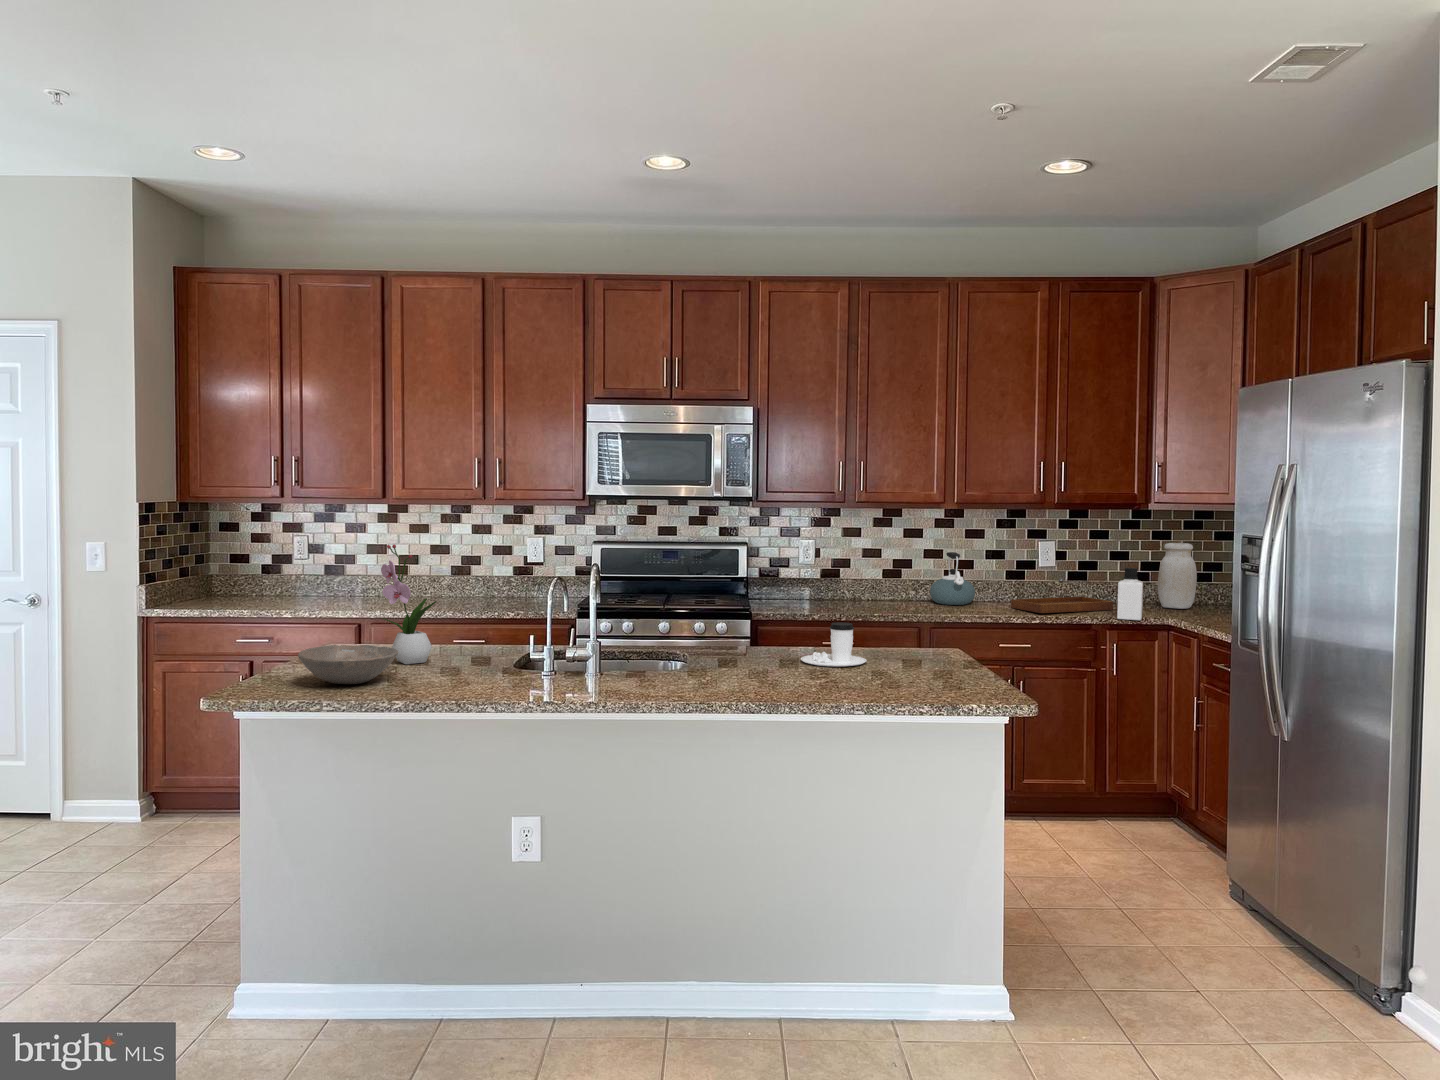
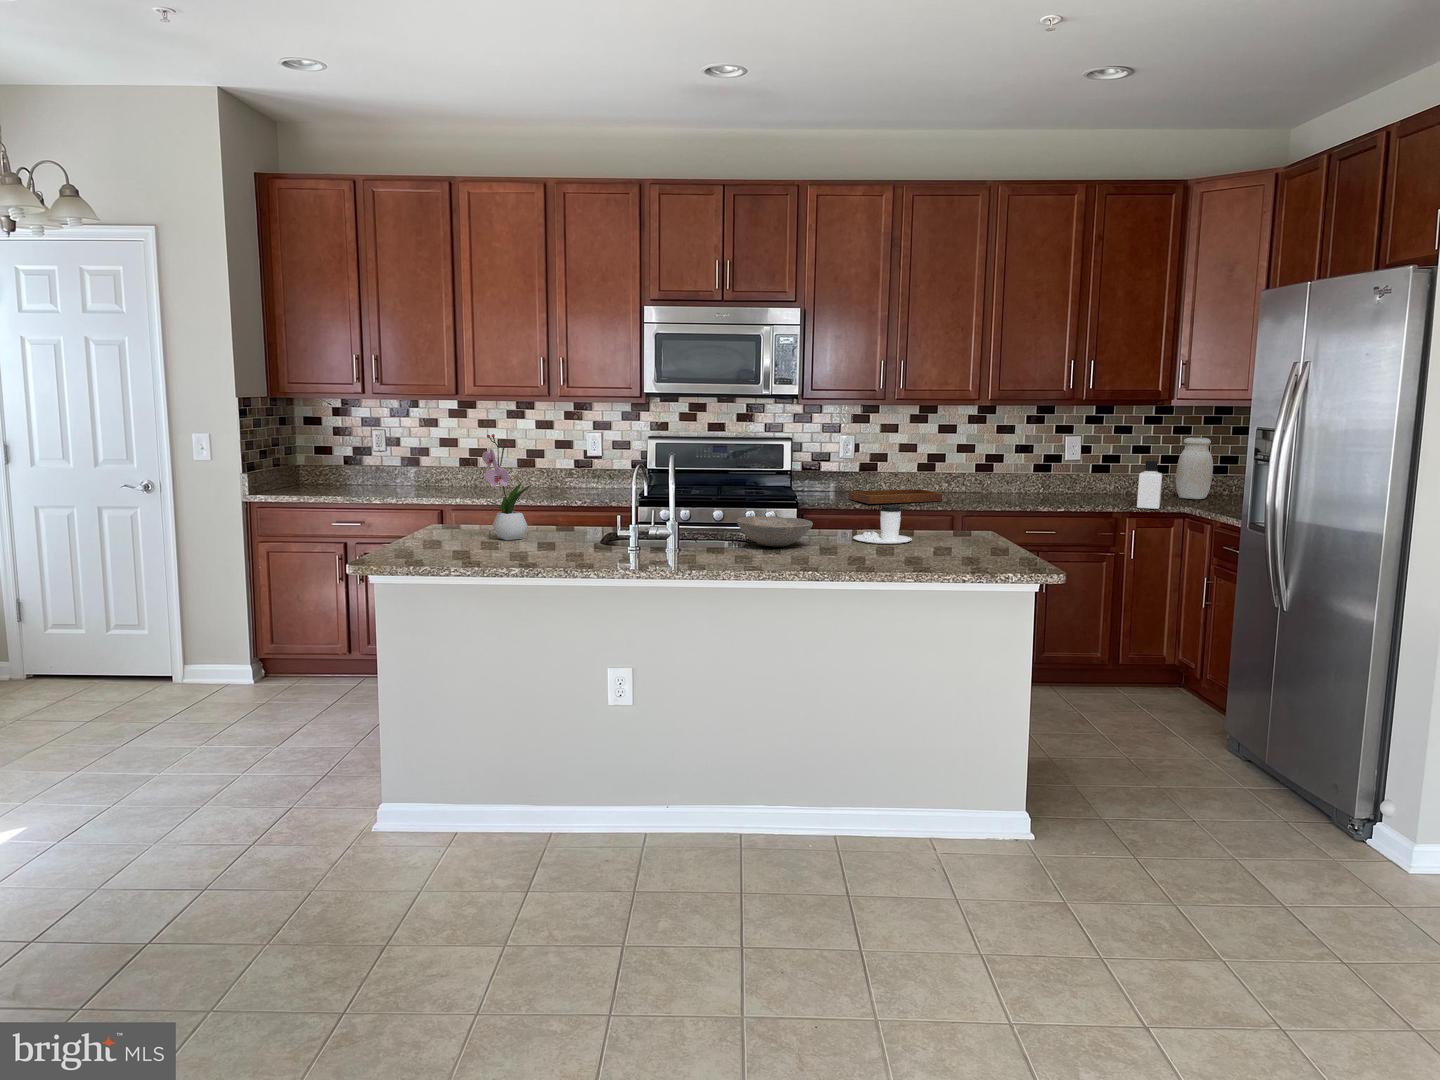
kettle: present [930,552,975,605] -> none [962,446,1004,495]
tray: present [1011,578,1113,613] -> present [849,471,942,504]
bowl: present [298,645,398,684] -> present [737,516,813,547]

